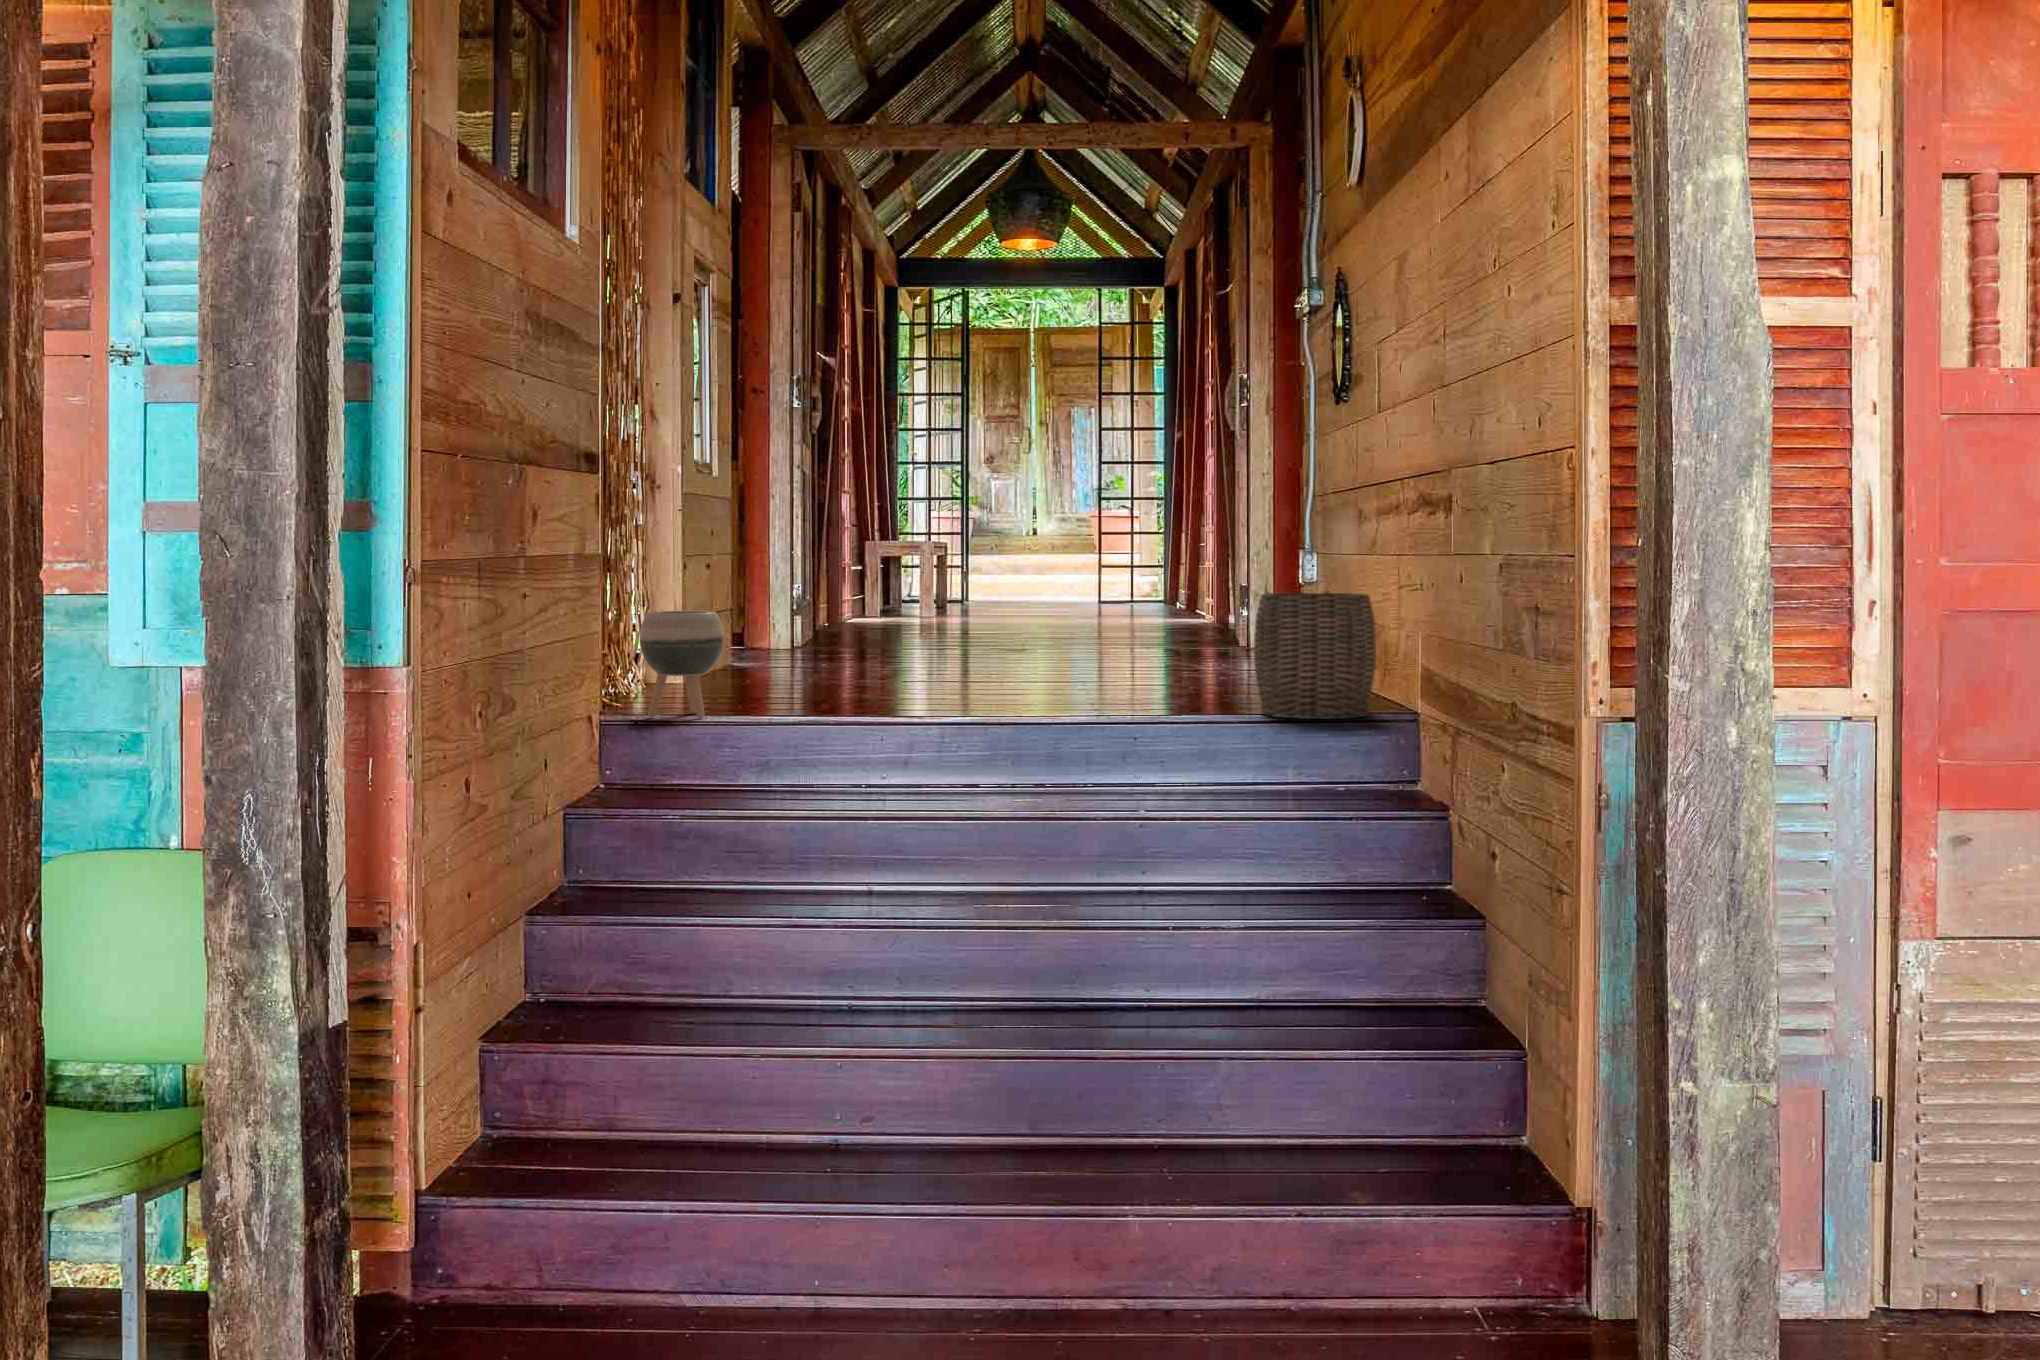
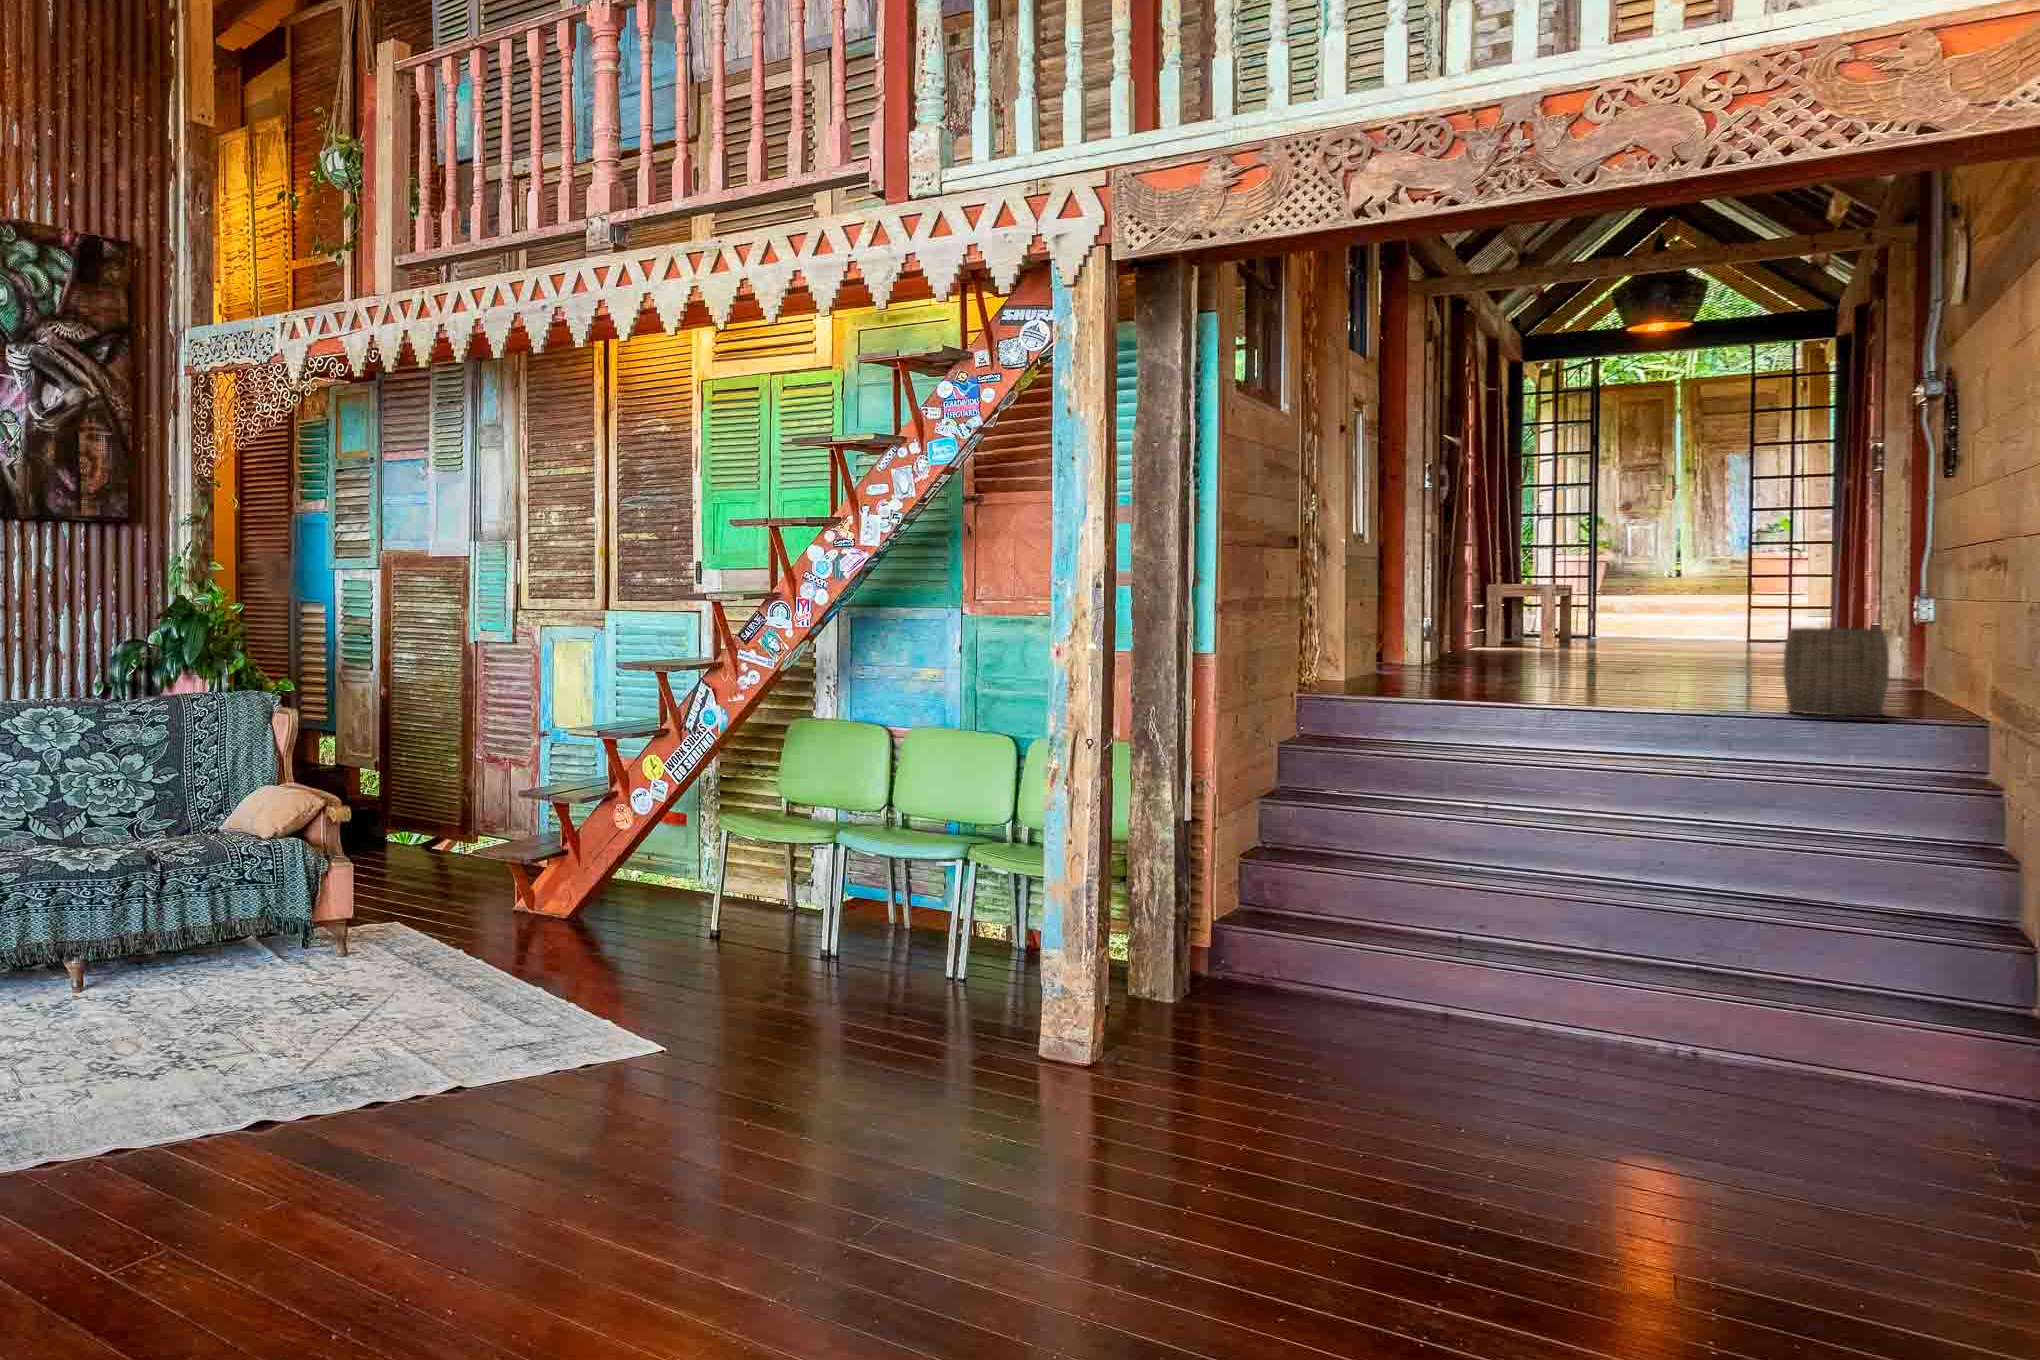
planter: present [640,611,724,718] -> none [1322,632,1378,698]

